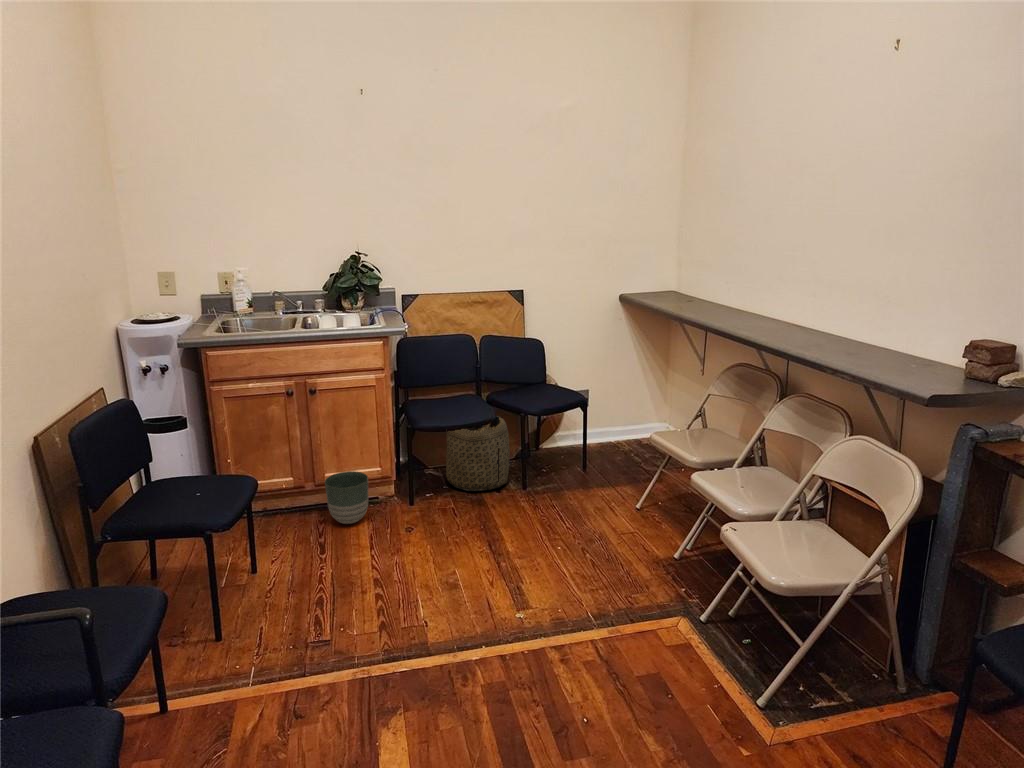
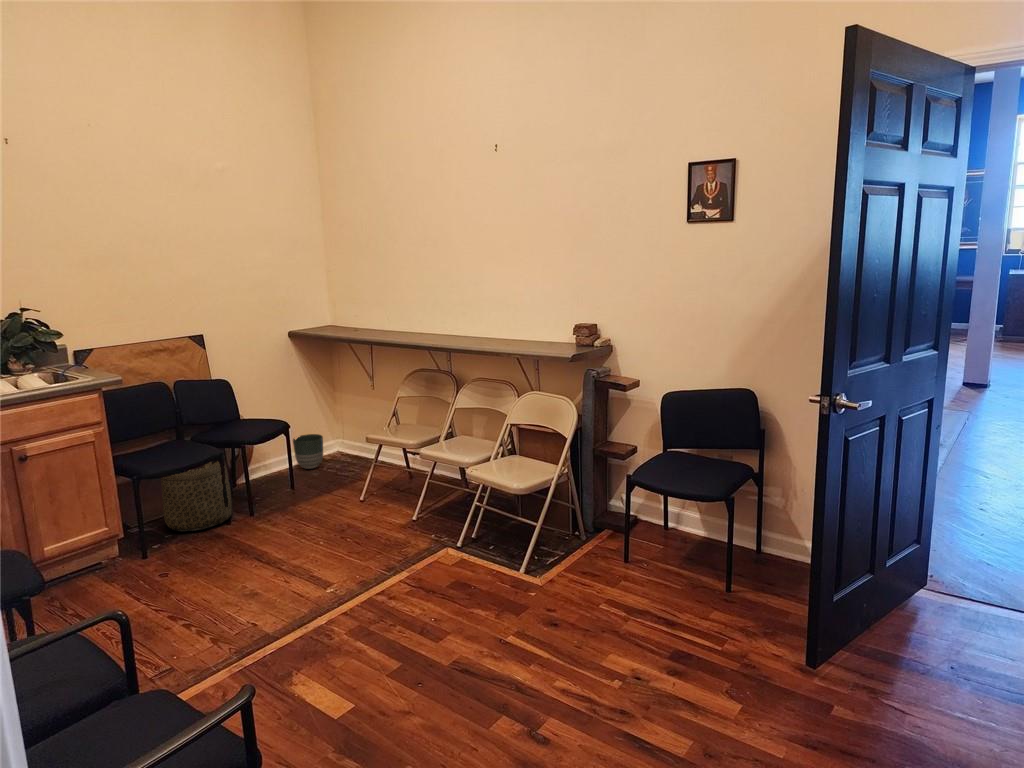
planter: present [325,471,368,524] -> present [293,434,323,469]

